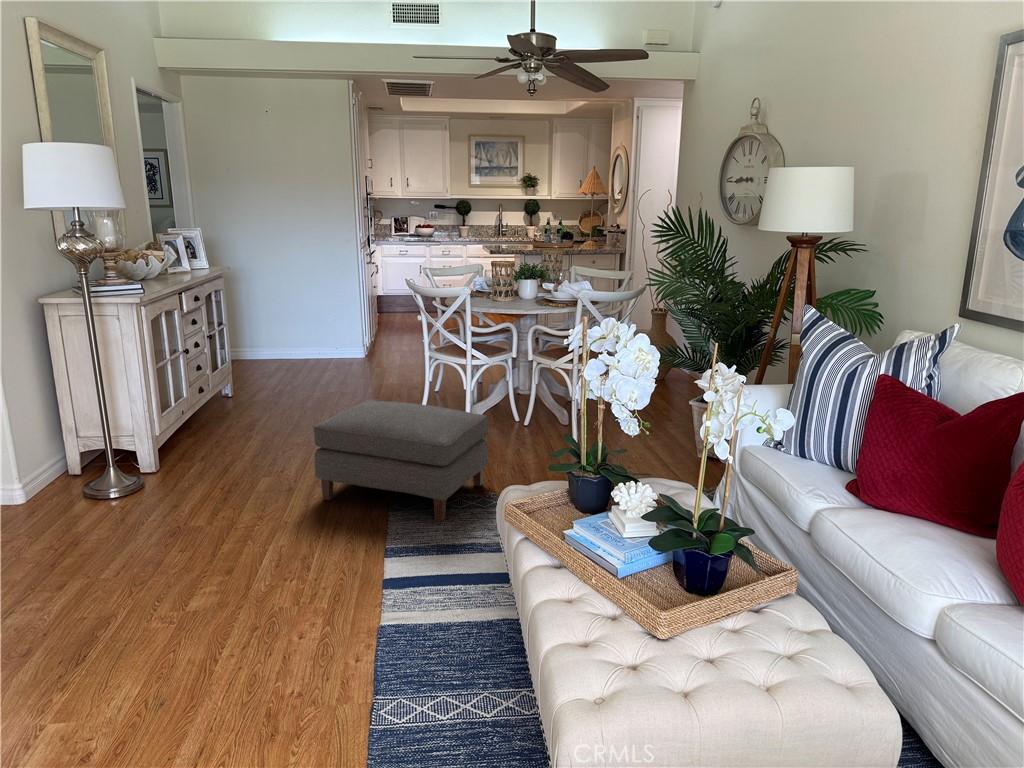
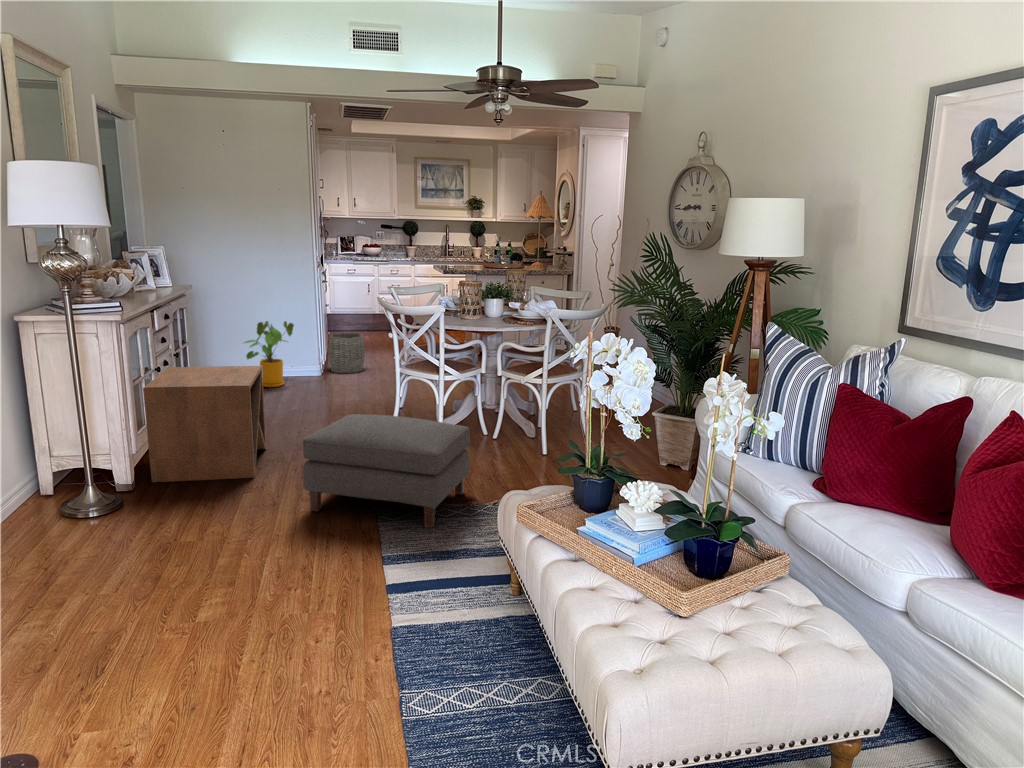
house plant: none [280,303,334,370] -> present [244,321,294,387]
woven basket: none [370,315,407,356] -> present [328,333,365,373]
side table: none [164,350,292,466] -> present [143,366,266,482]

